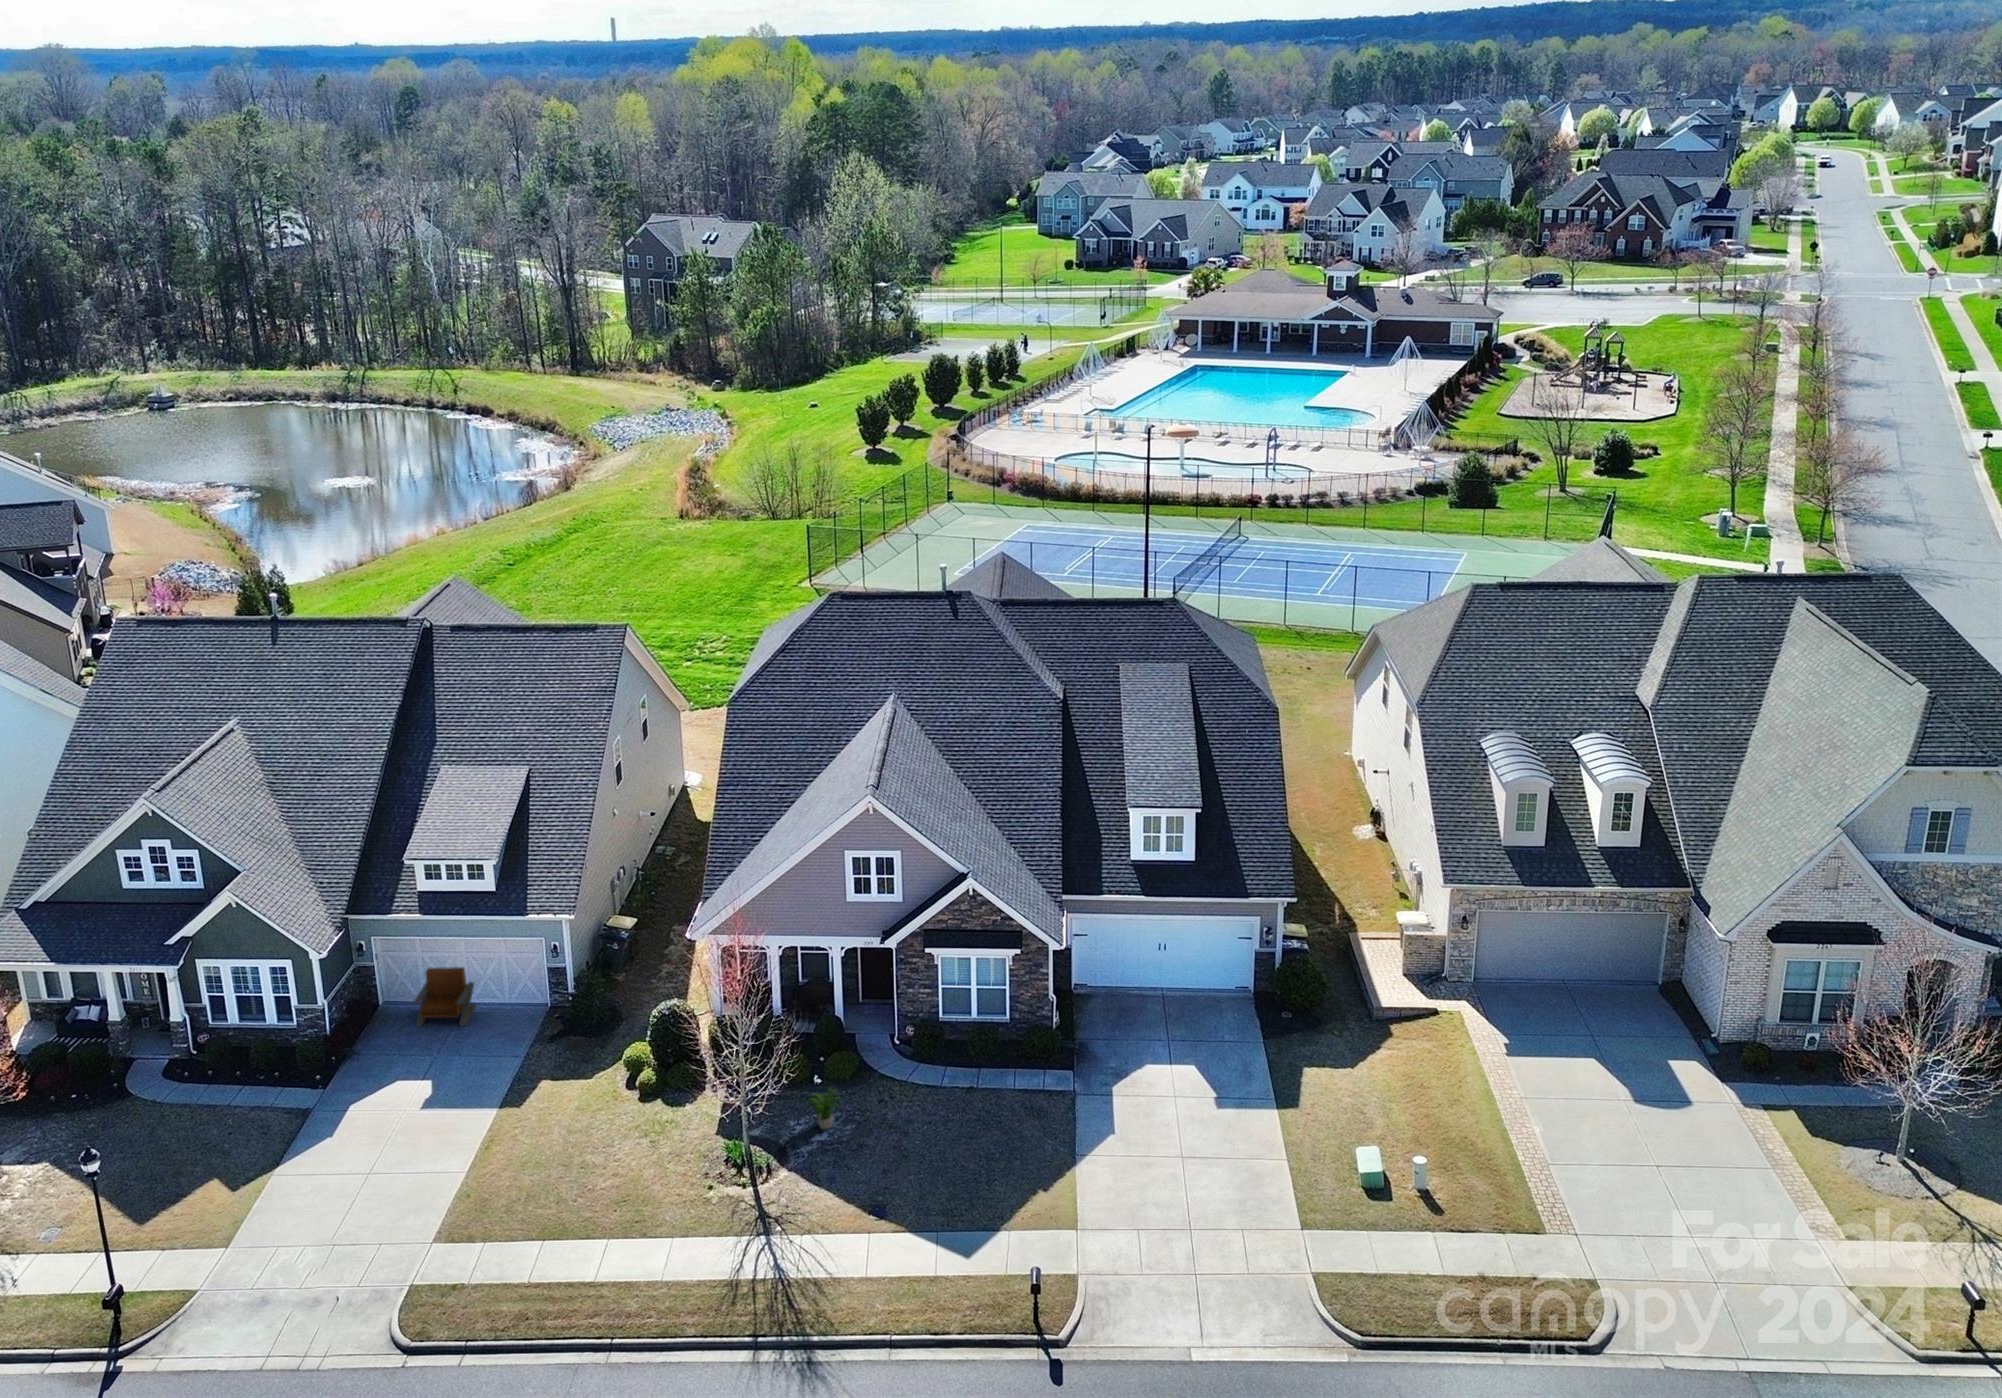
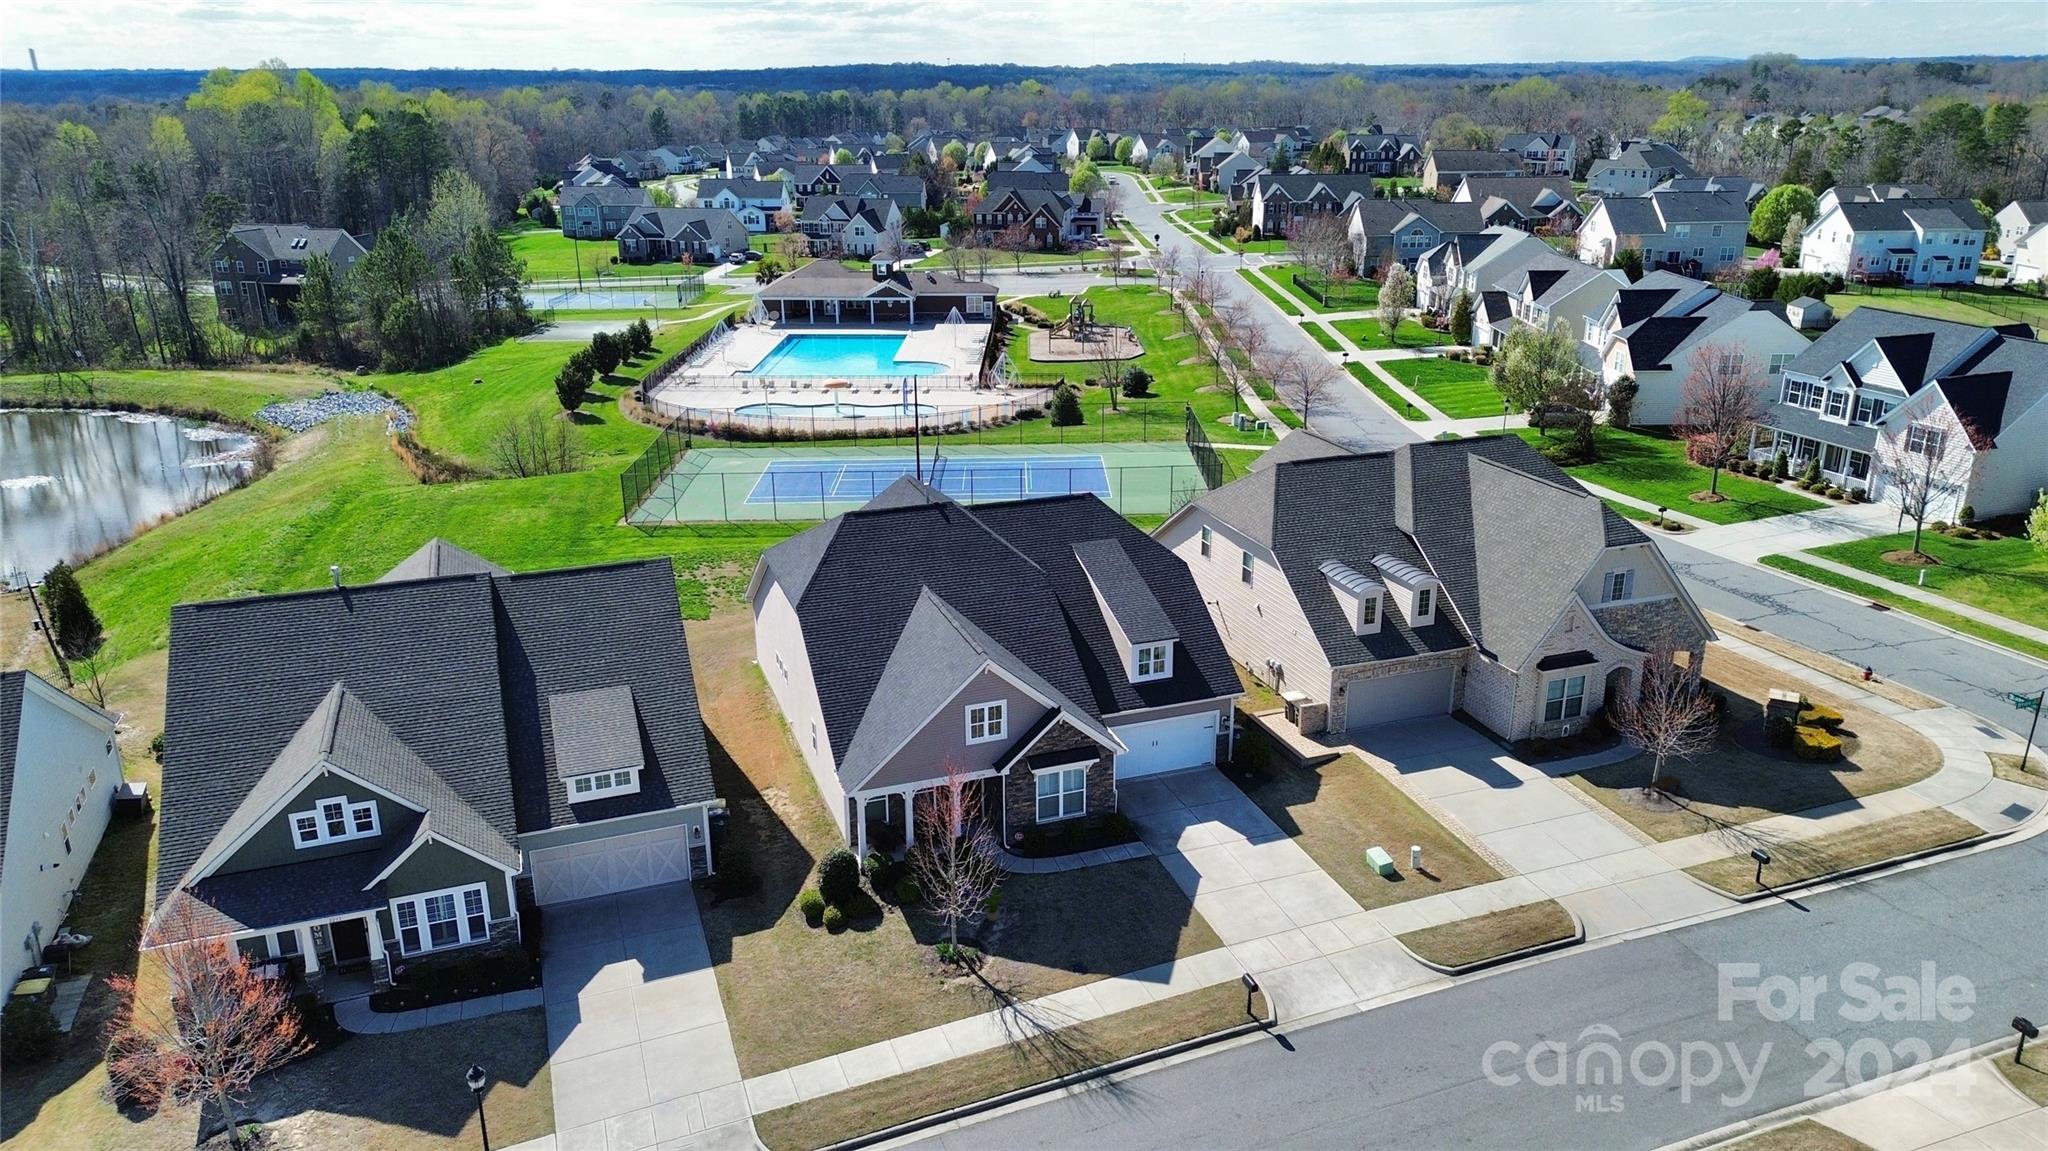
lounge chair: present [413,967,477,1026] -> none [587,860,637,919]
bench: none [1877,1141,1943,1183] -> present [1647,774,1681,804]

